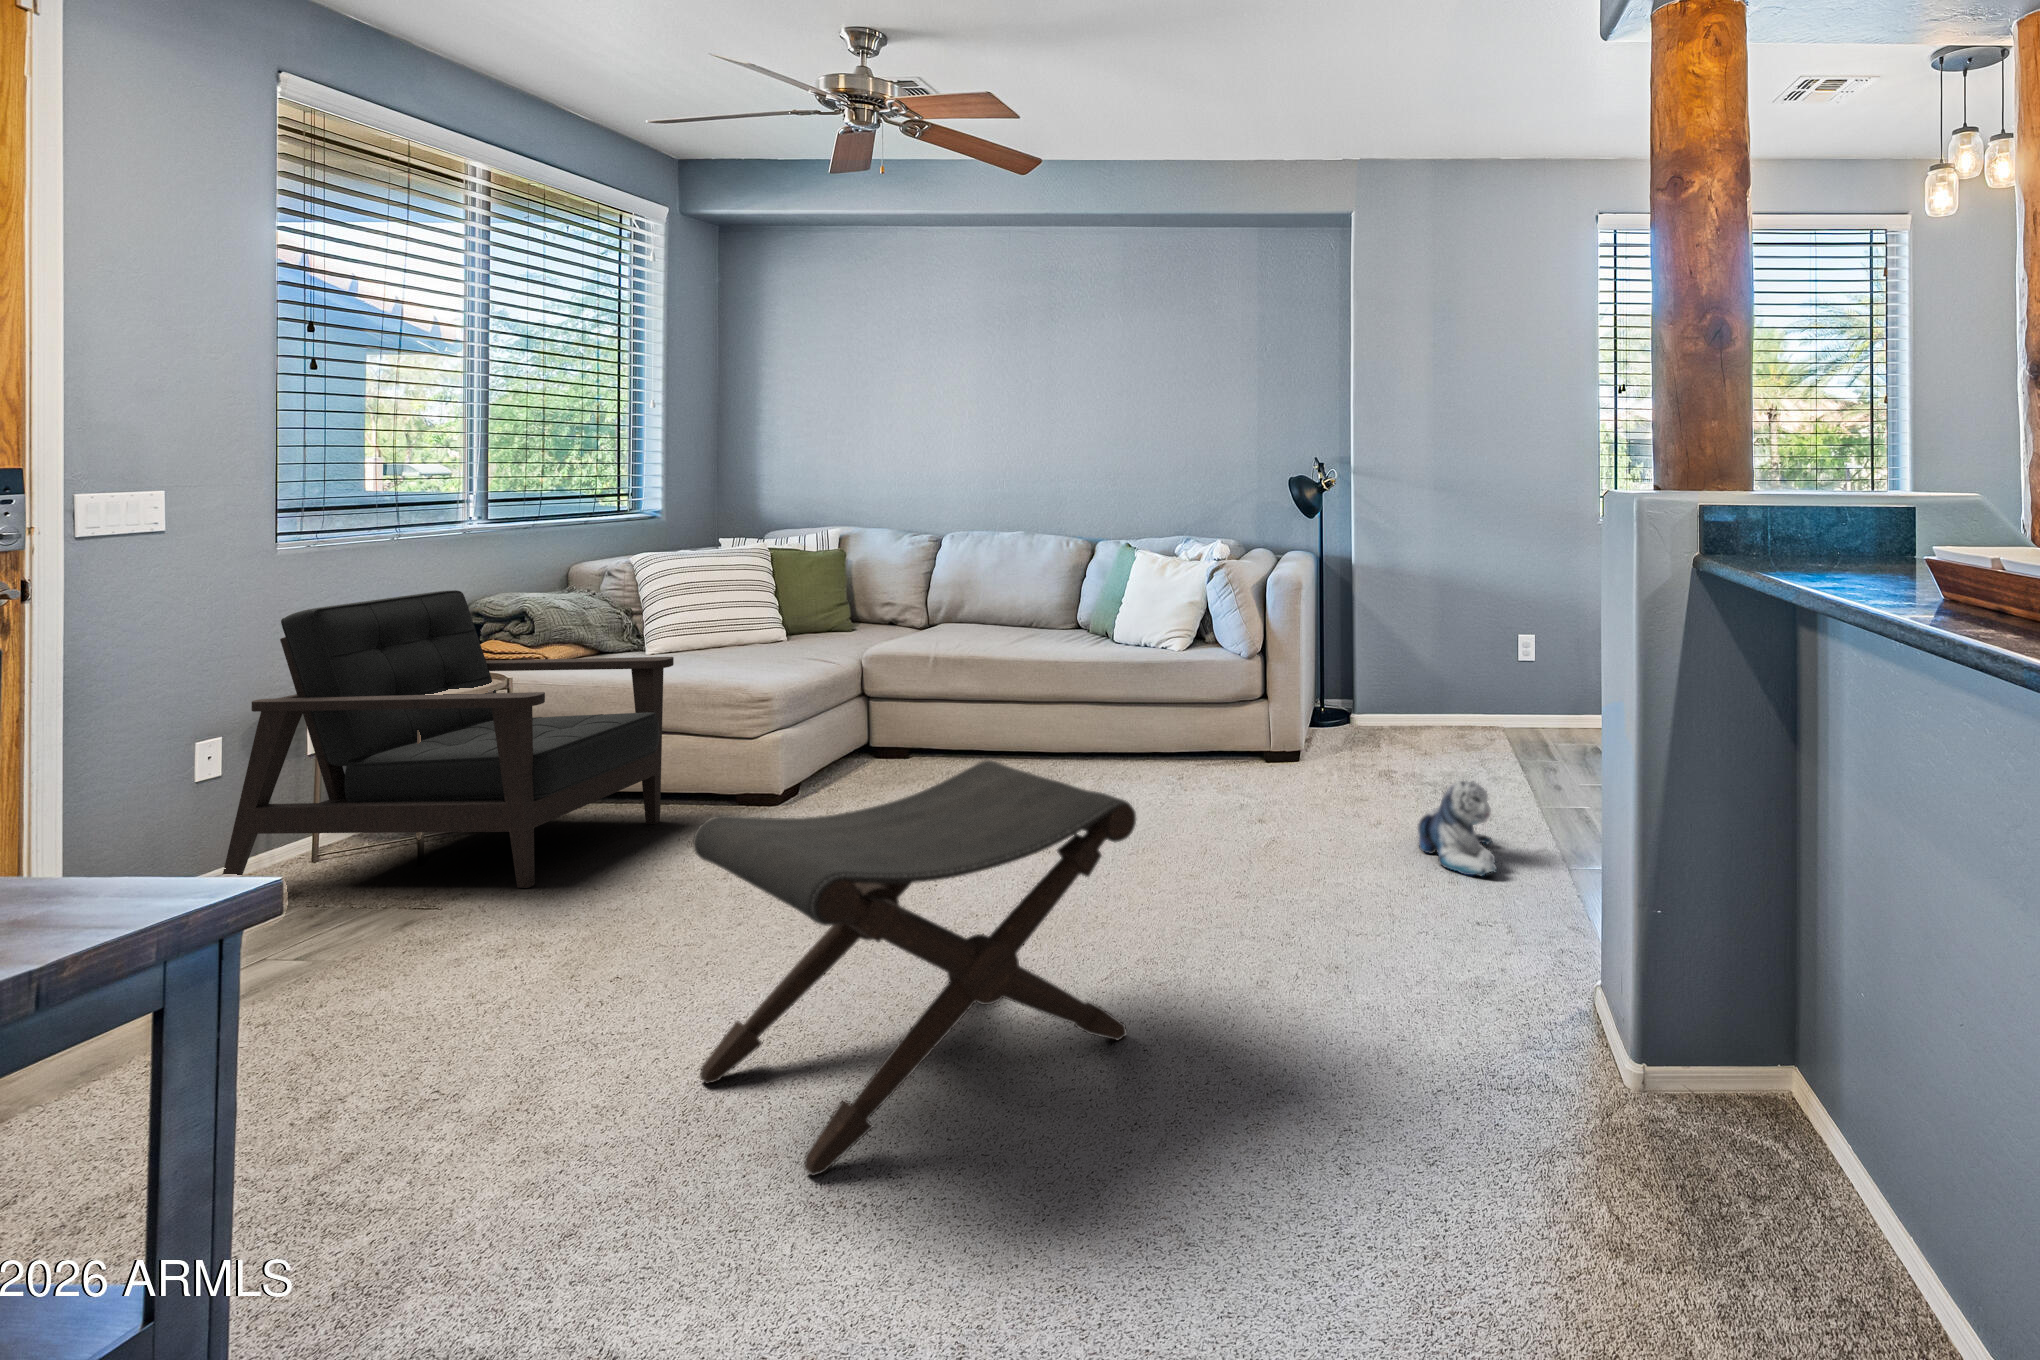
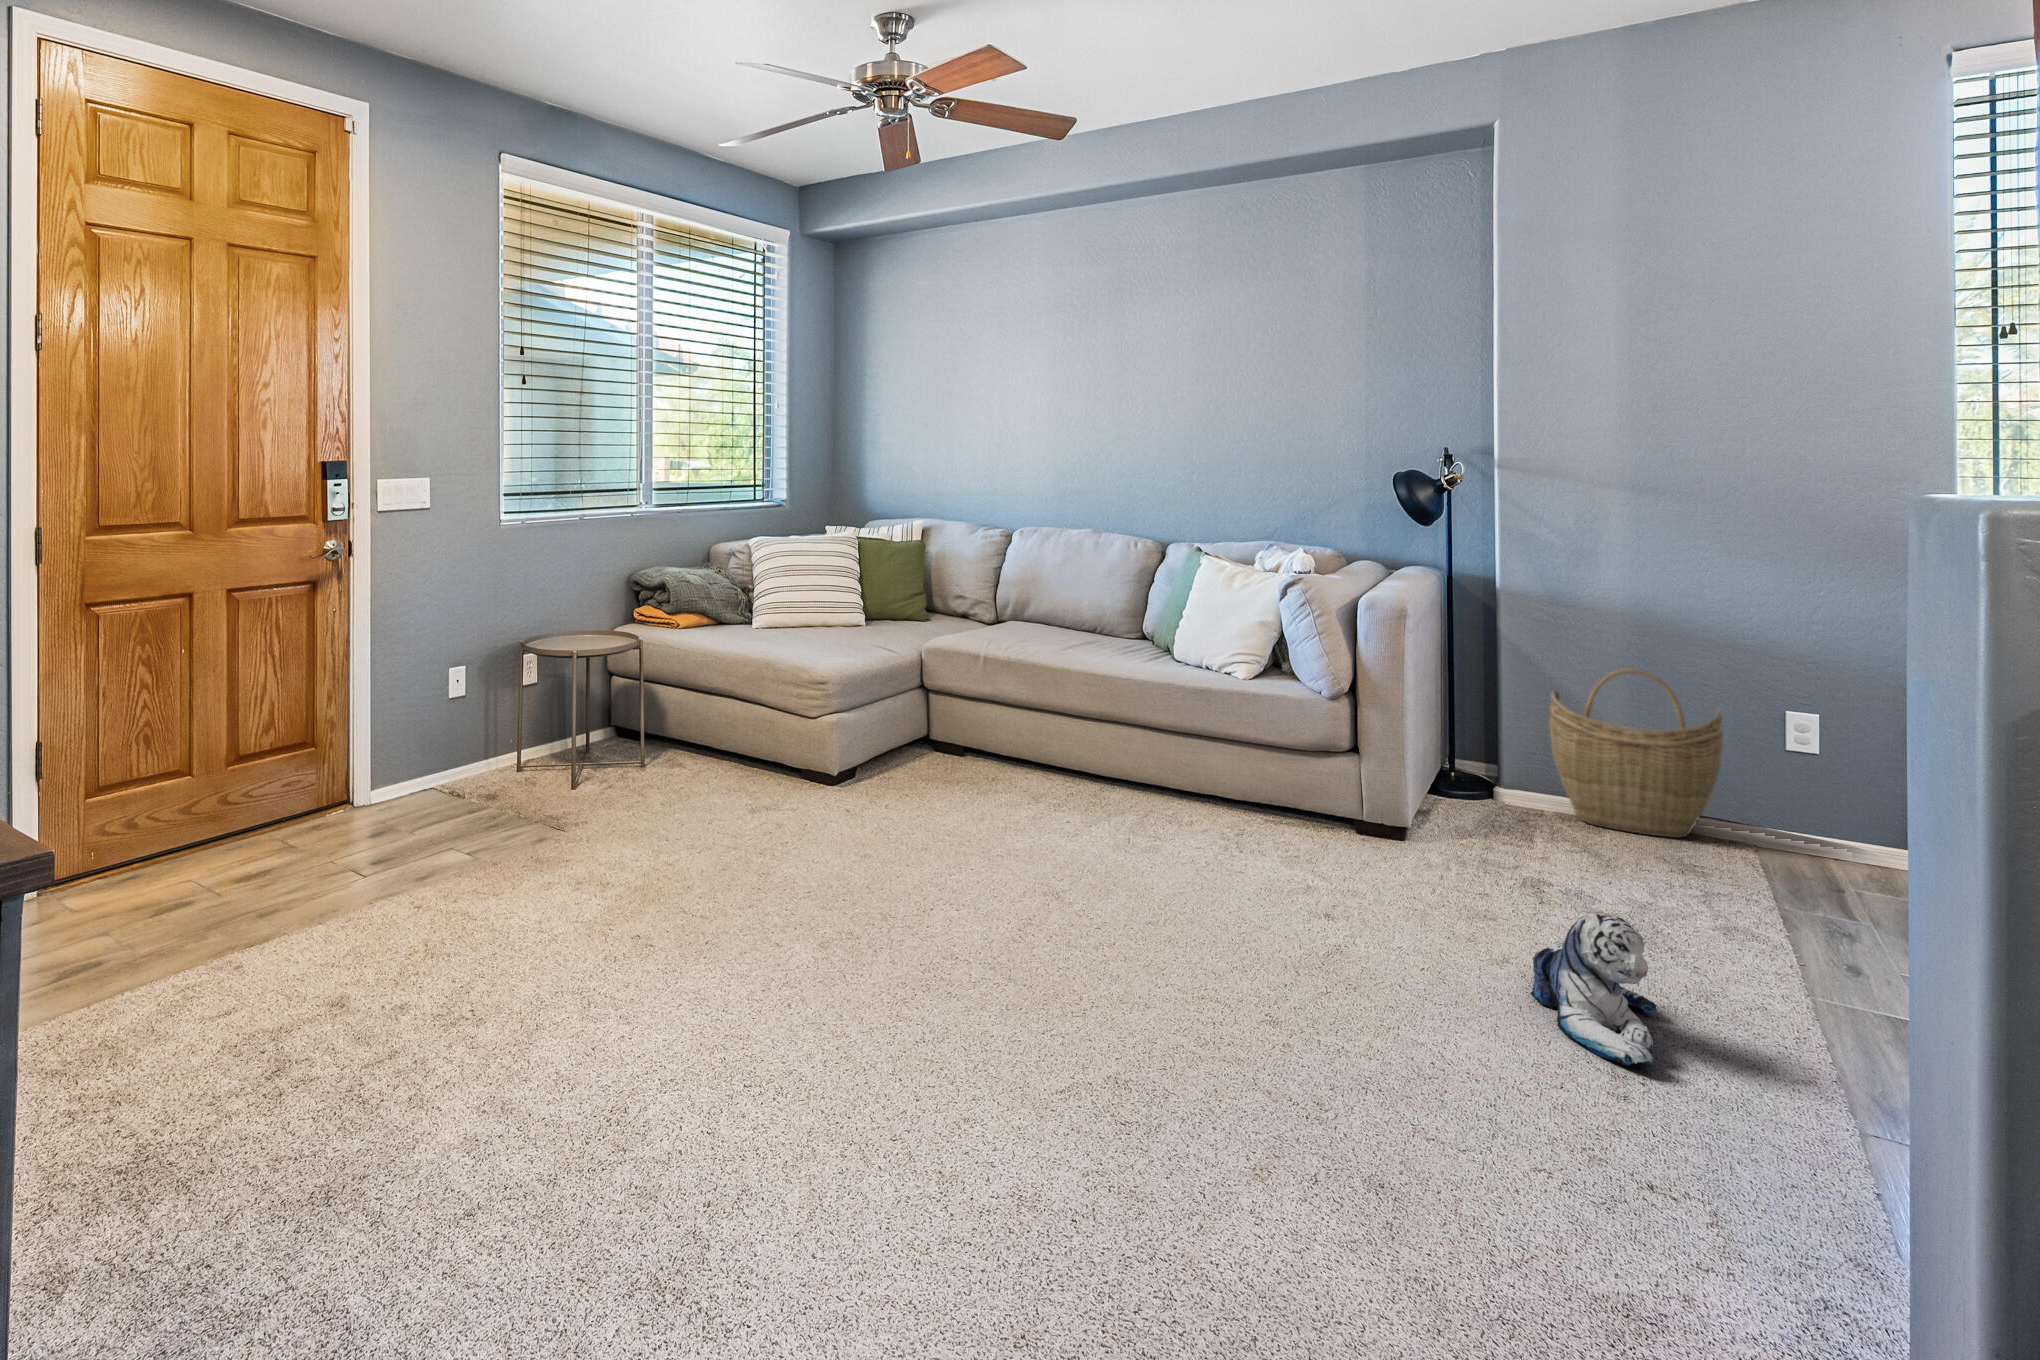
armchair: present [223,590,674,888] -> none [418,562,738,833]
woven basket: none [1398,608,1505,738] -> present [1549,669,1723,838]
footstool: present [693,760,1136,1175] -> none [594,791,1039,1249]

